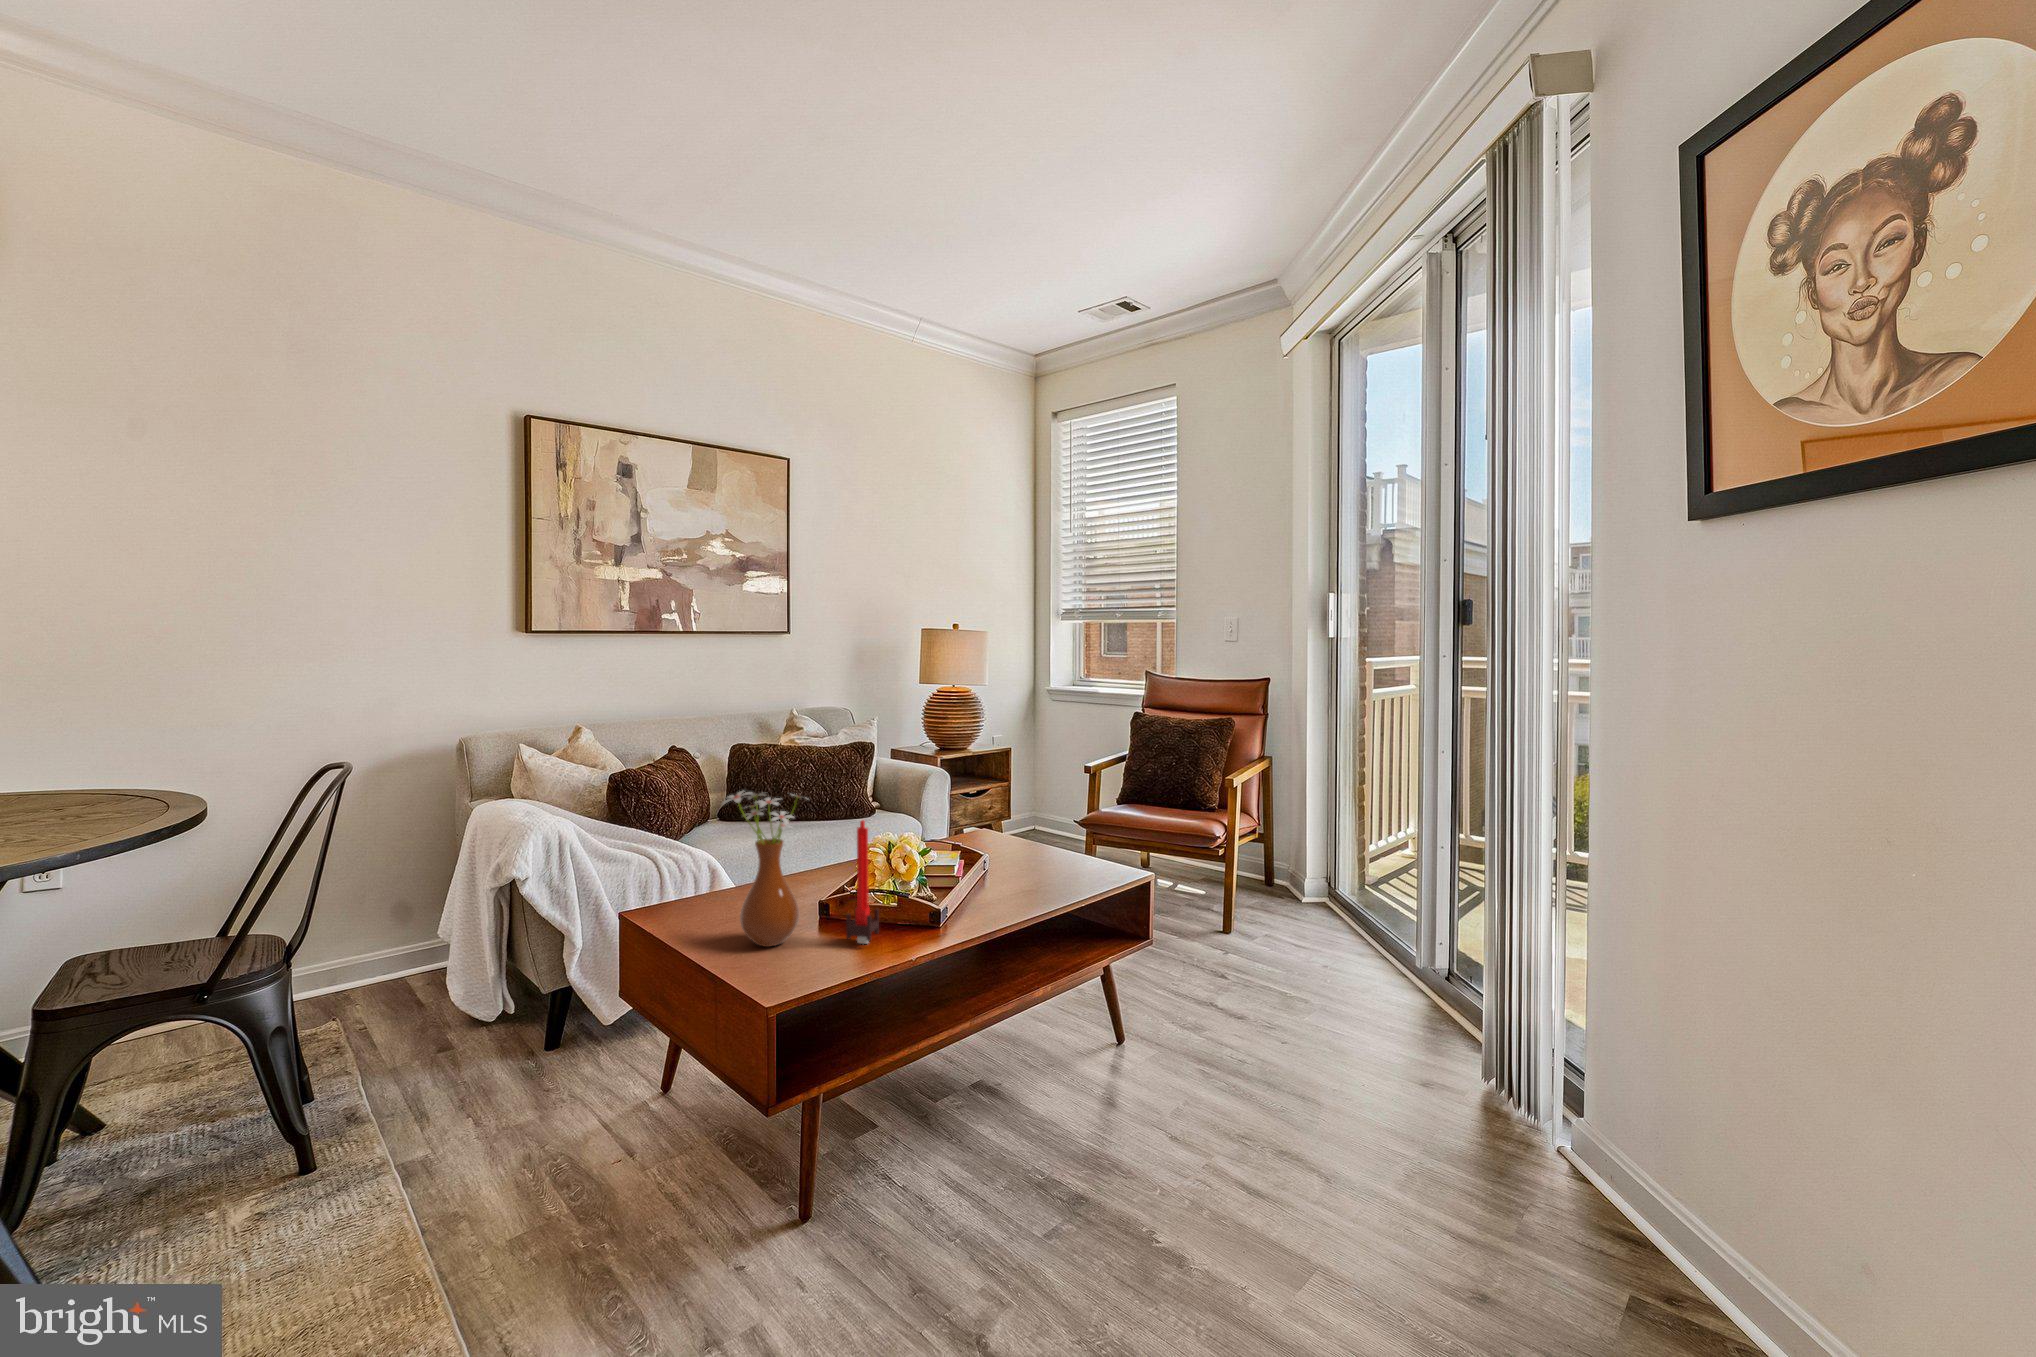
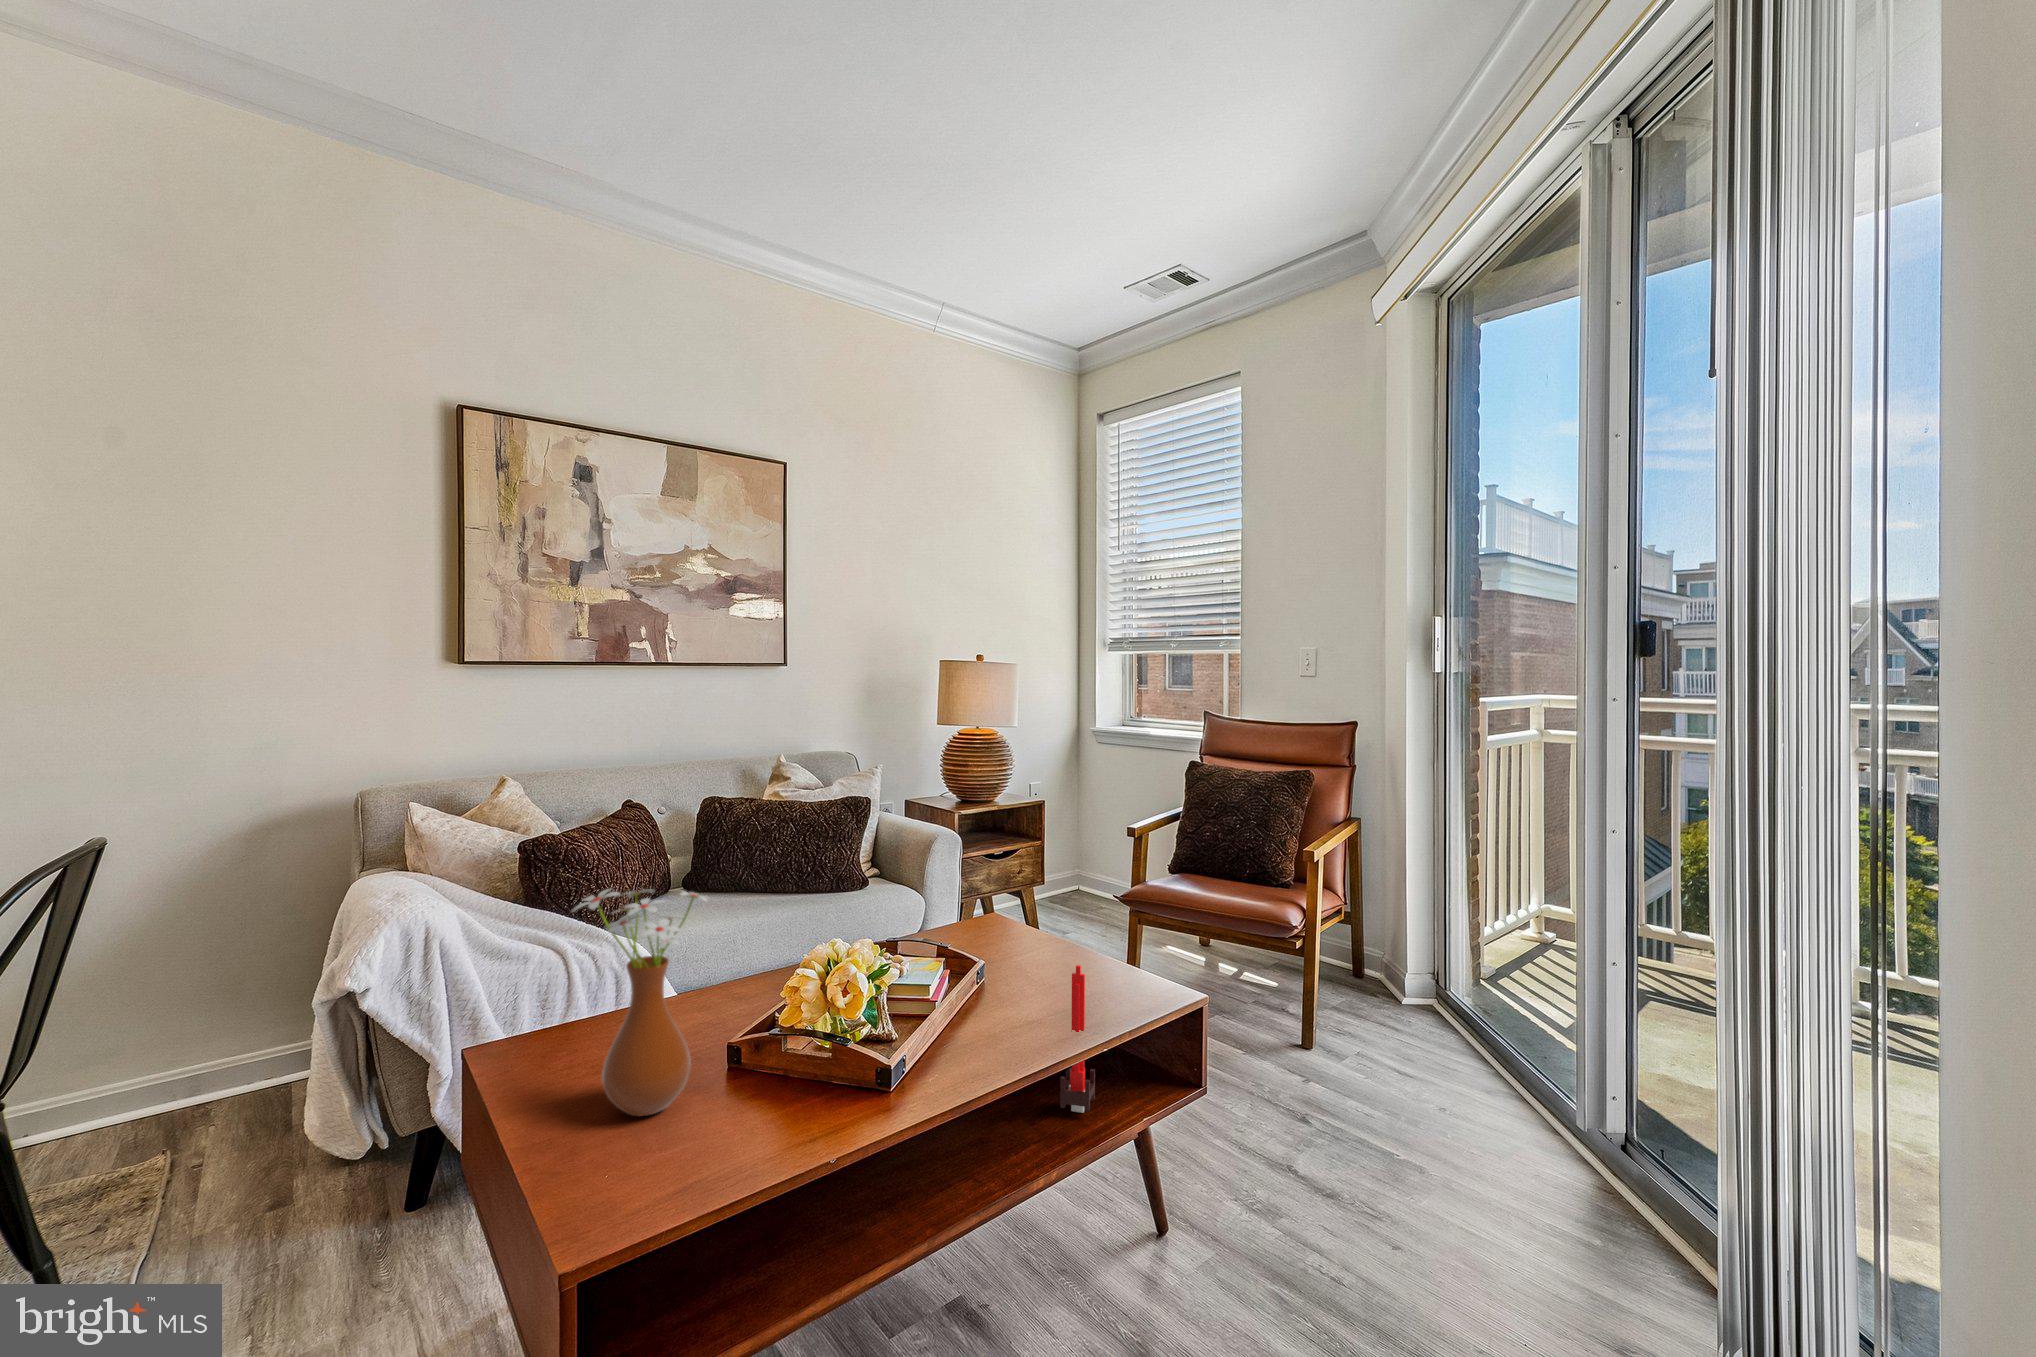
candle: present [846,820,879,944] -> present [1060,965,1095,1113]

